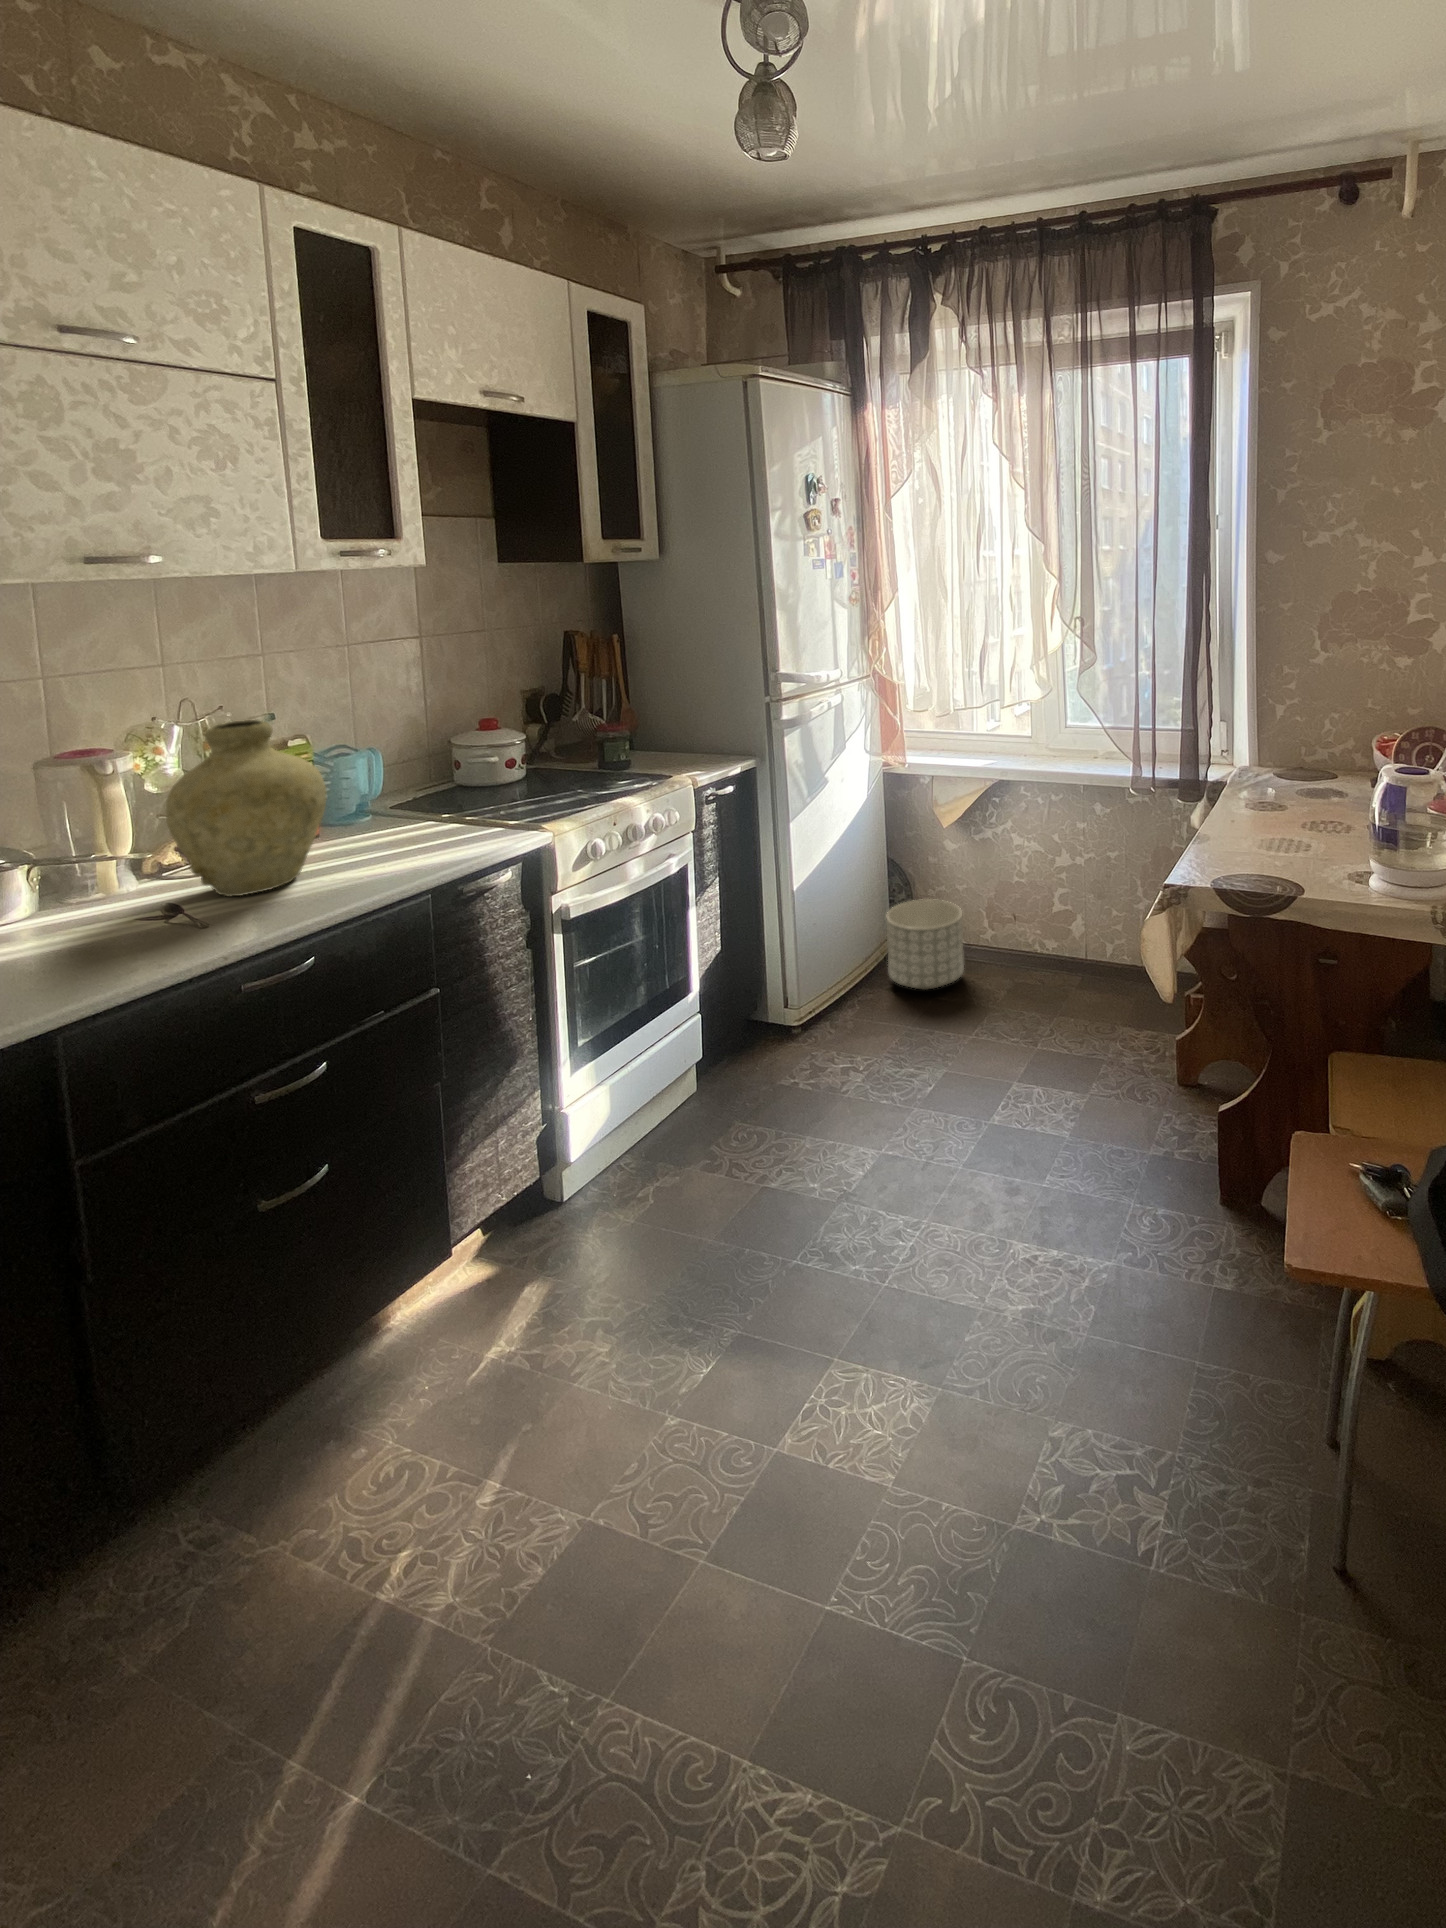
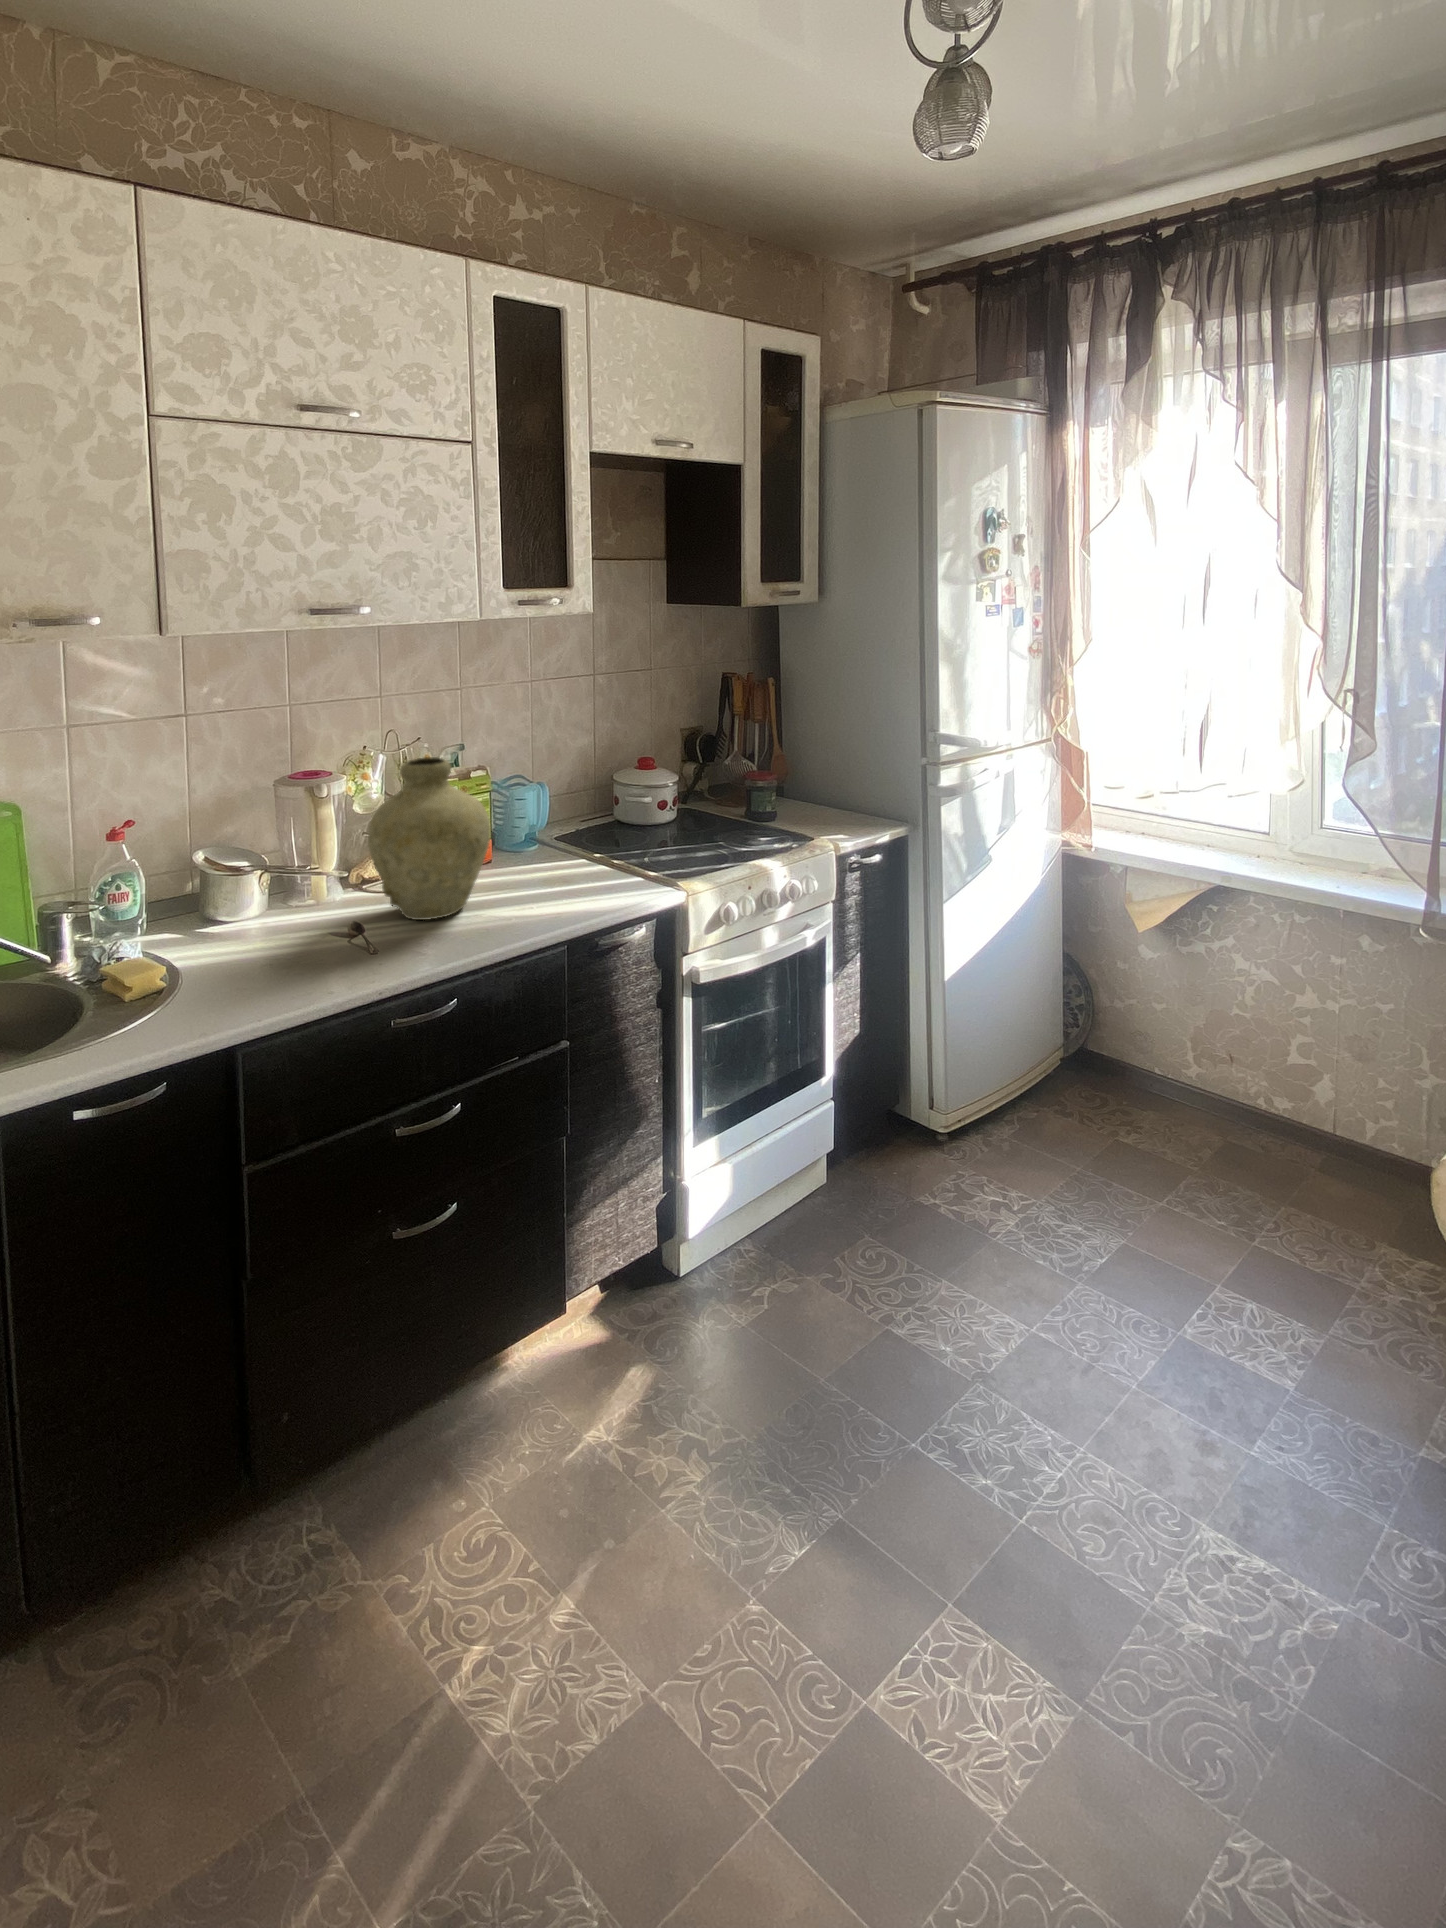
planter: present [887,899,964,990] -> none [1055,1014,1156,1130]

